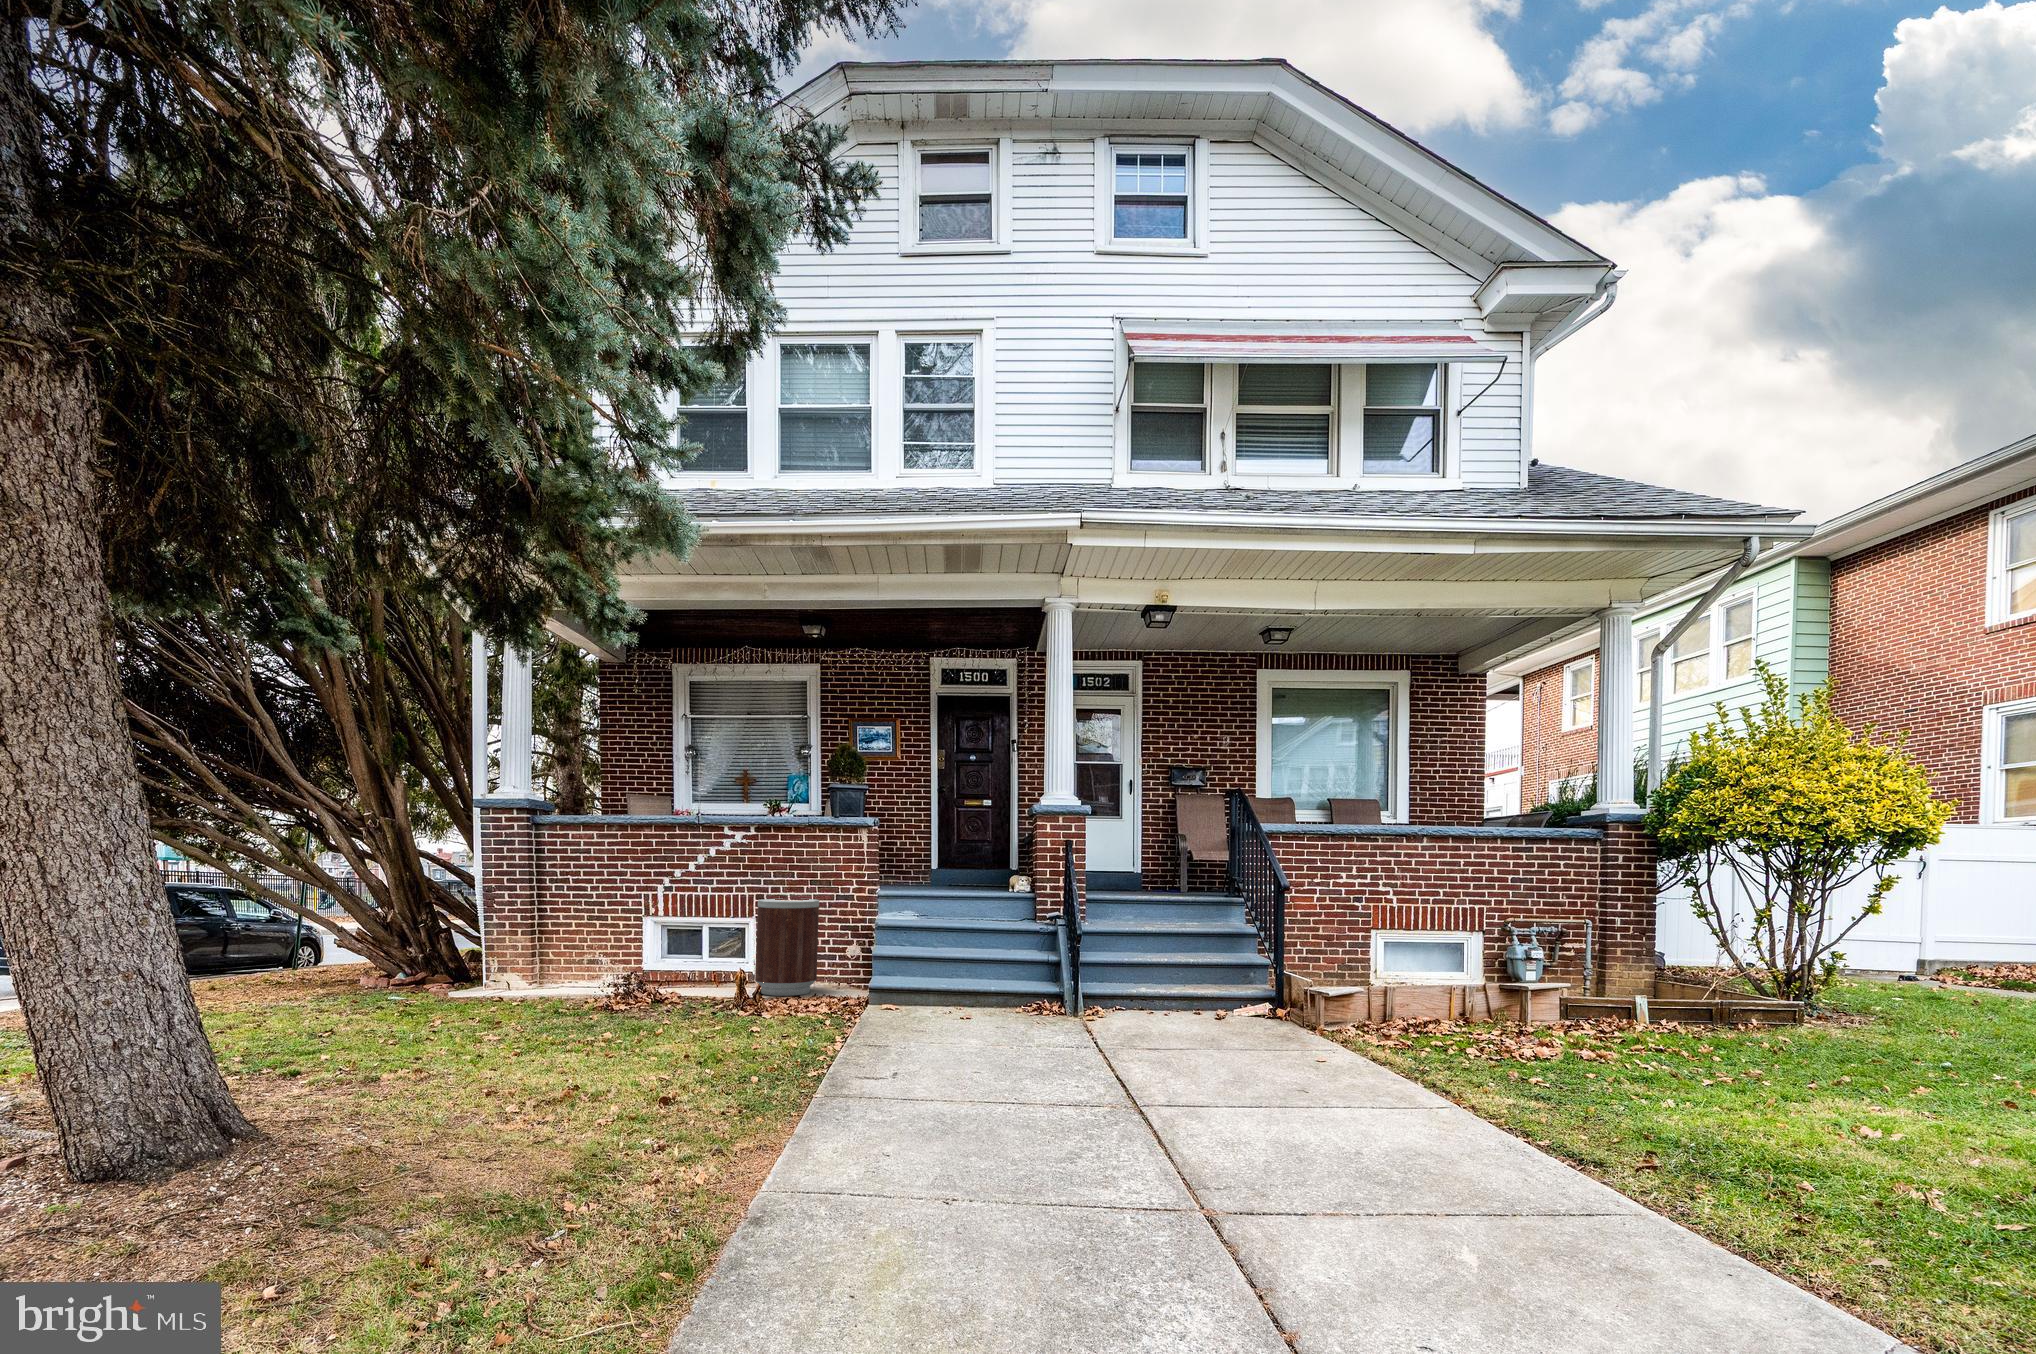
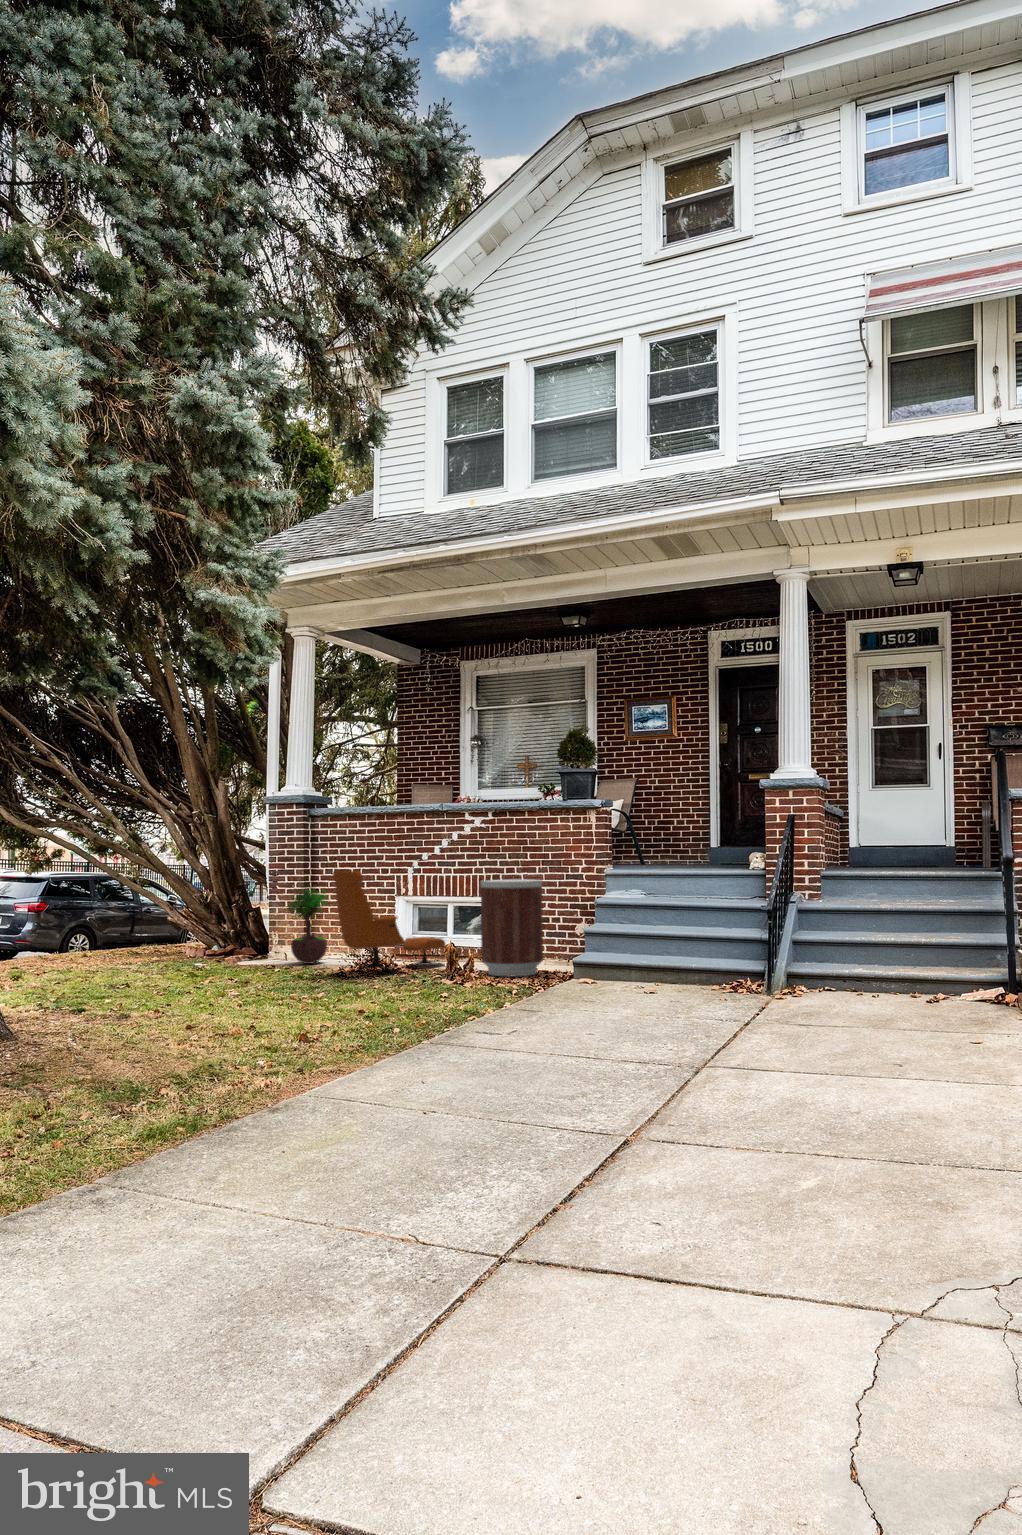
lounge chair: none [600,891,701,1001] -> present [333,871,445,974]
potted tree: none [514,900,570,991] -> present [286,887,327,964]

